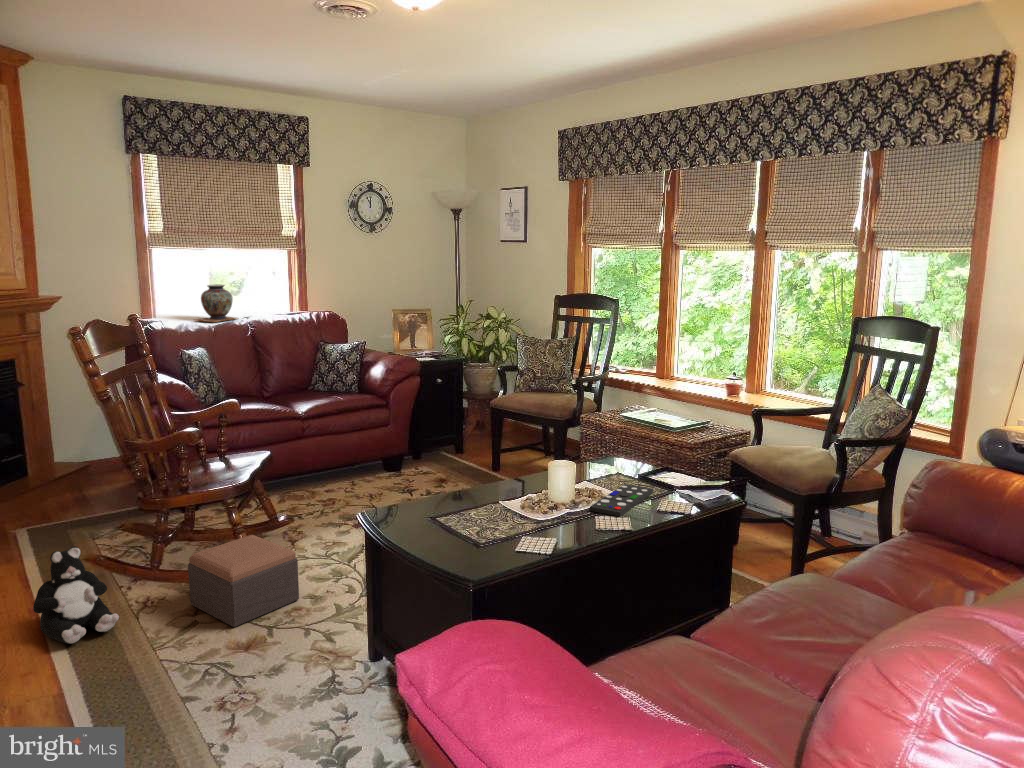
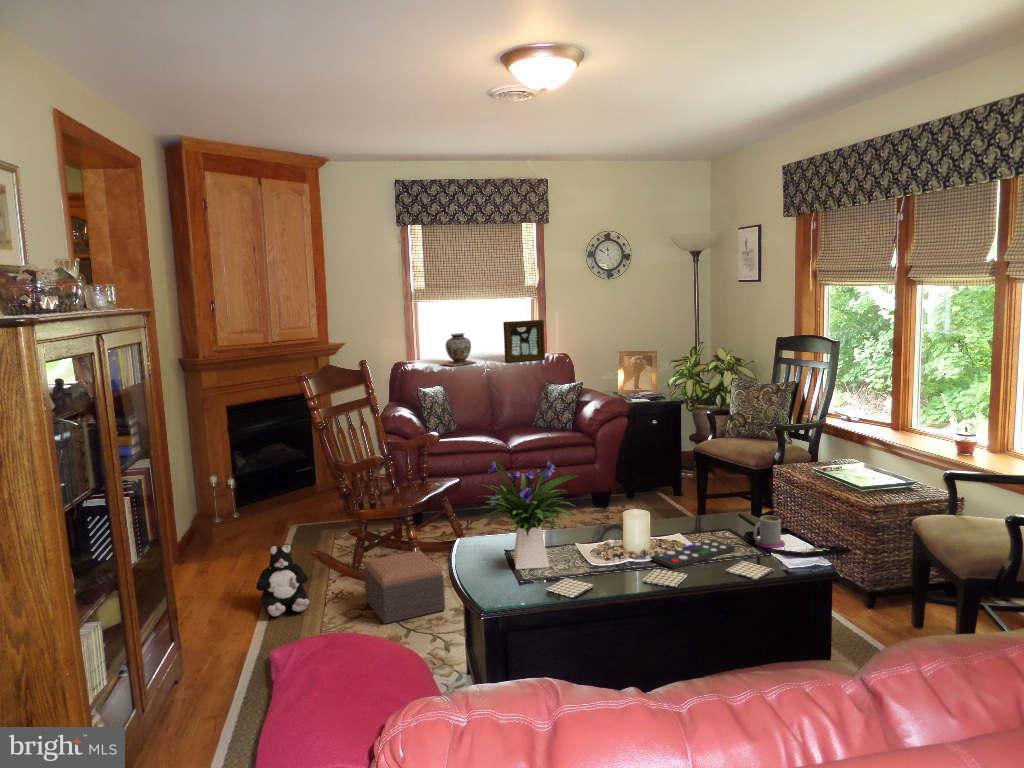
picture frame: none [271,273,317,319] -> present [503,320,545,362]
flower arrangement: none [408,410,529,537] -> present [481,458,578,569]
mug: none [660,457,688,487] -> present [754,516,785,548]

